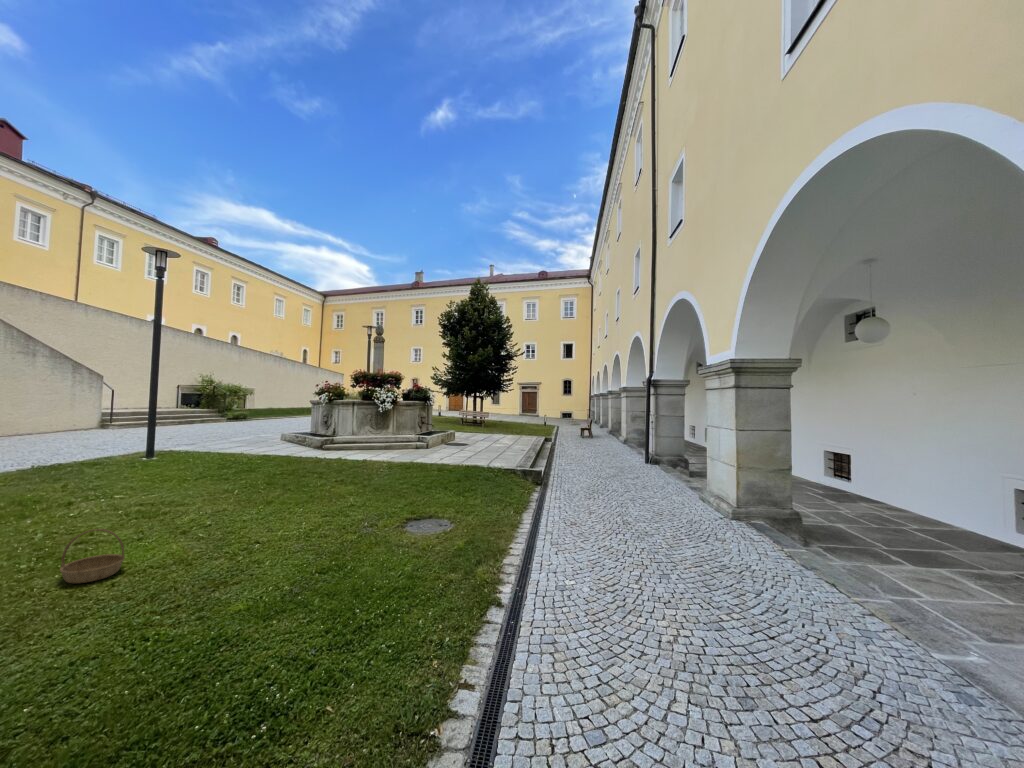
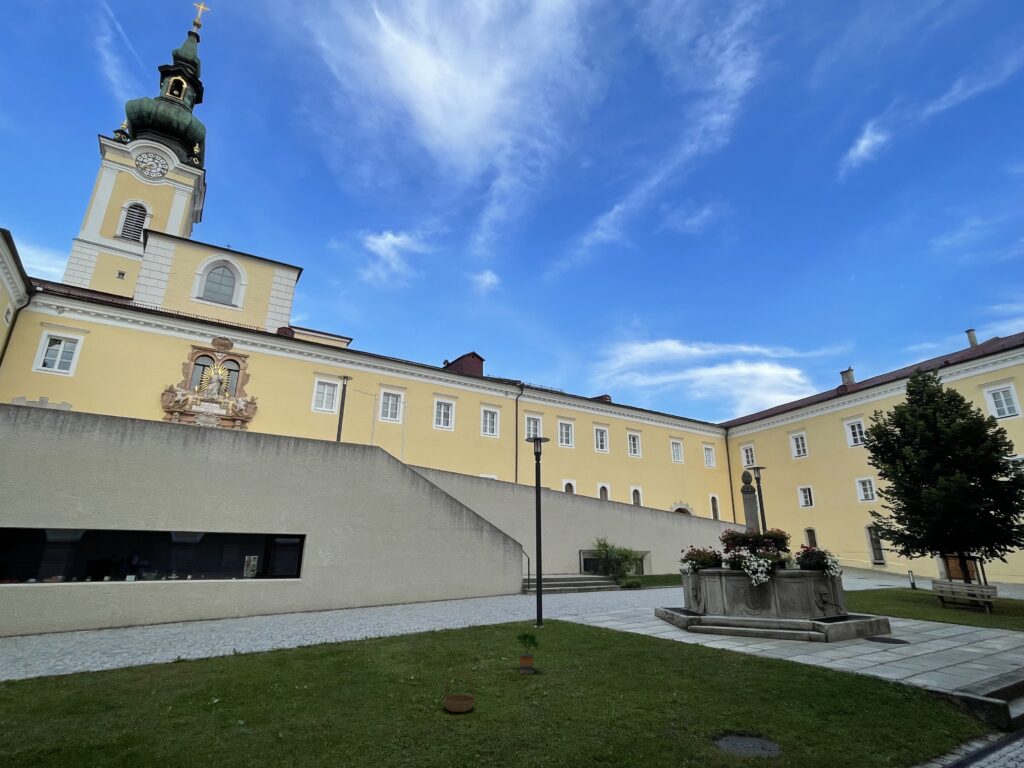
potted tree: none [160,466,199,512] -> present [516,633,539,674]

